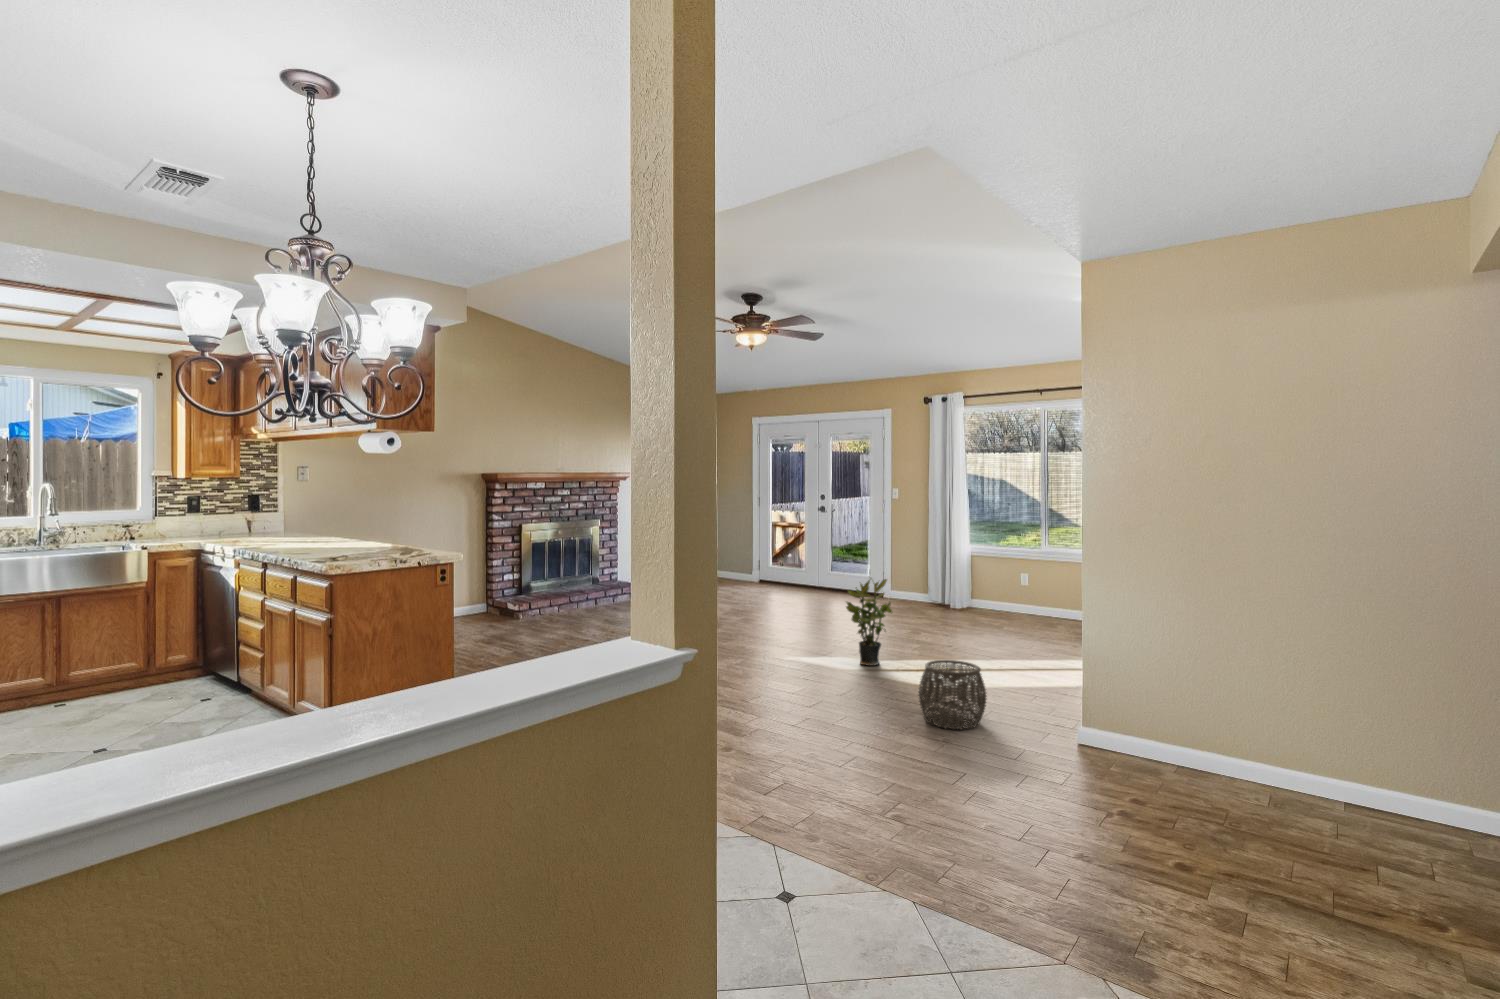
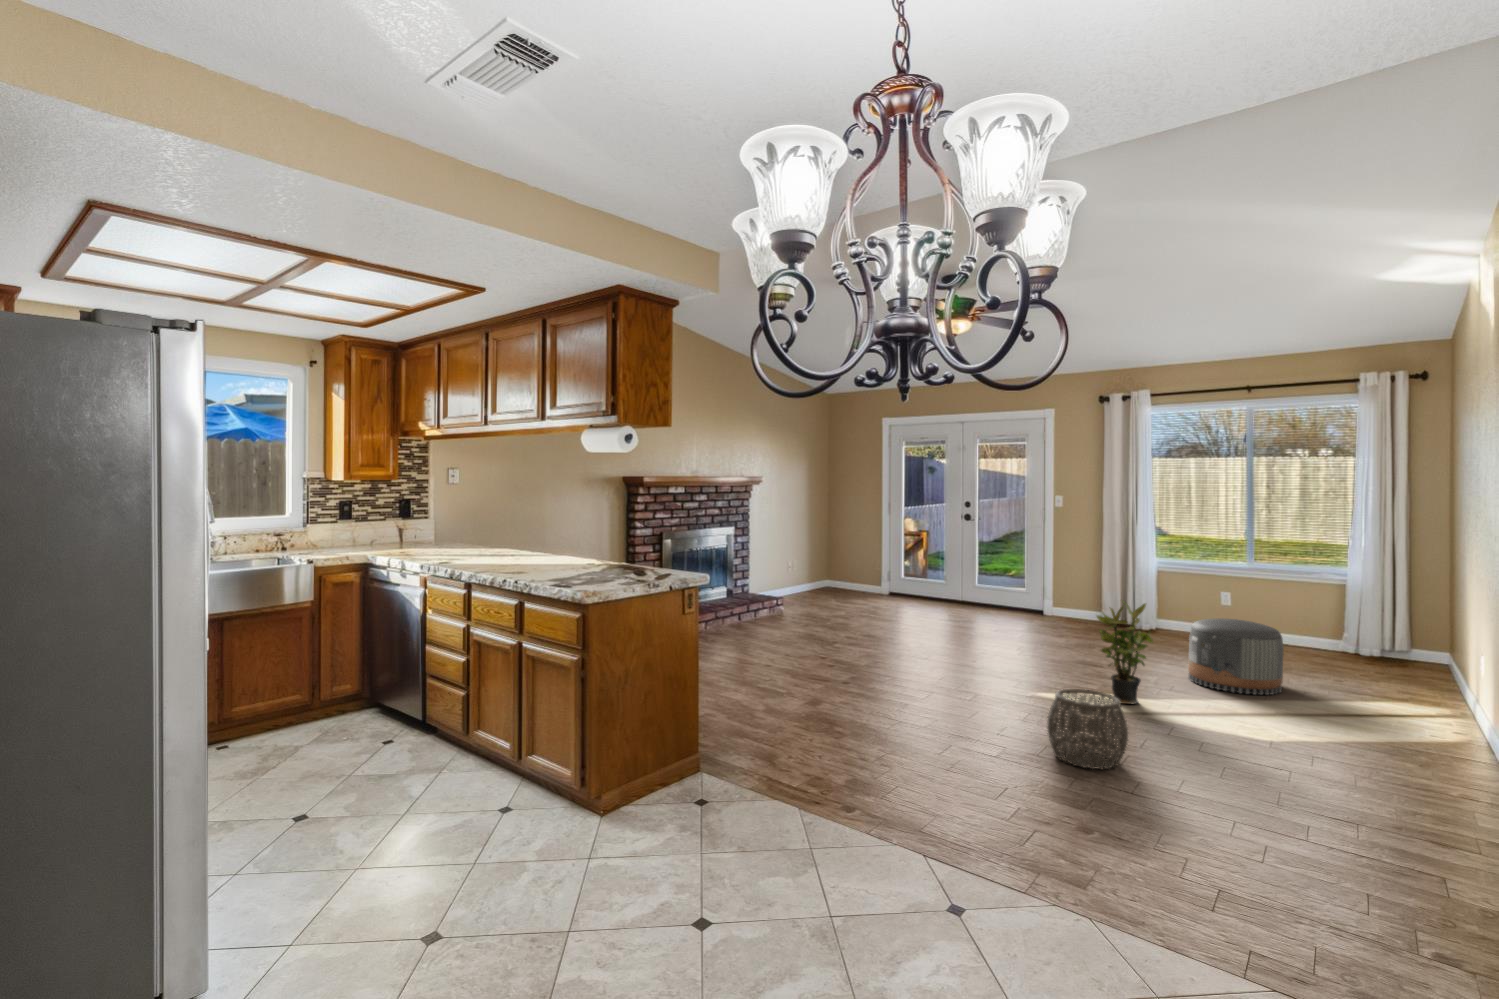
pouf: none [946,594,1018,658] -> present [1188,618,1284,695]
woven basket: present [918,660,987,729] -> present [1047,689,1128,769]

